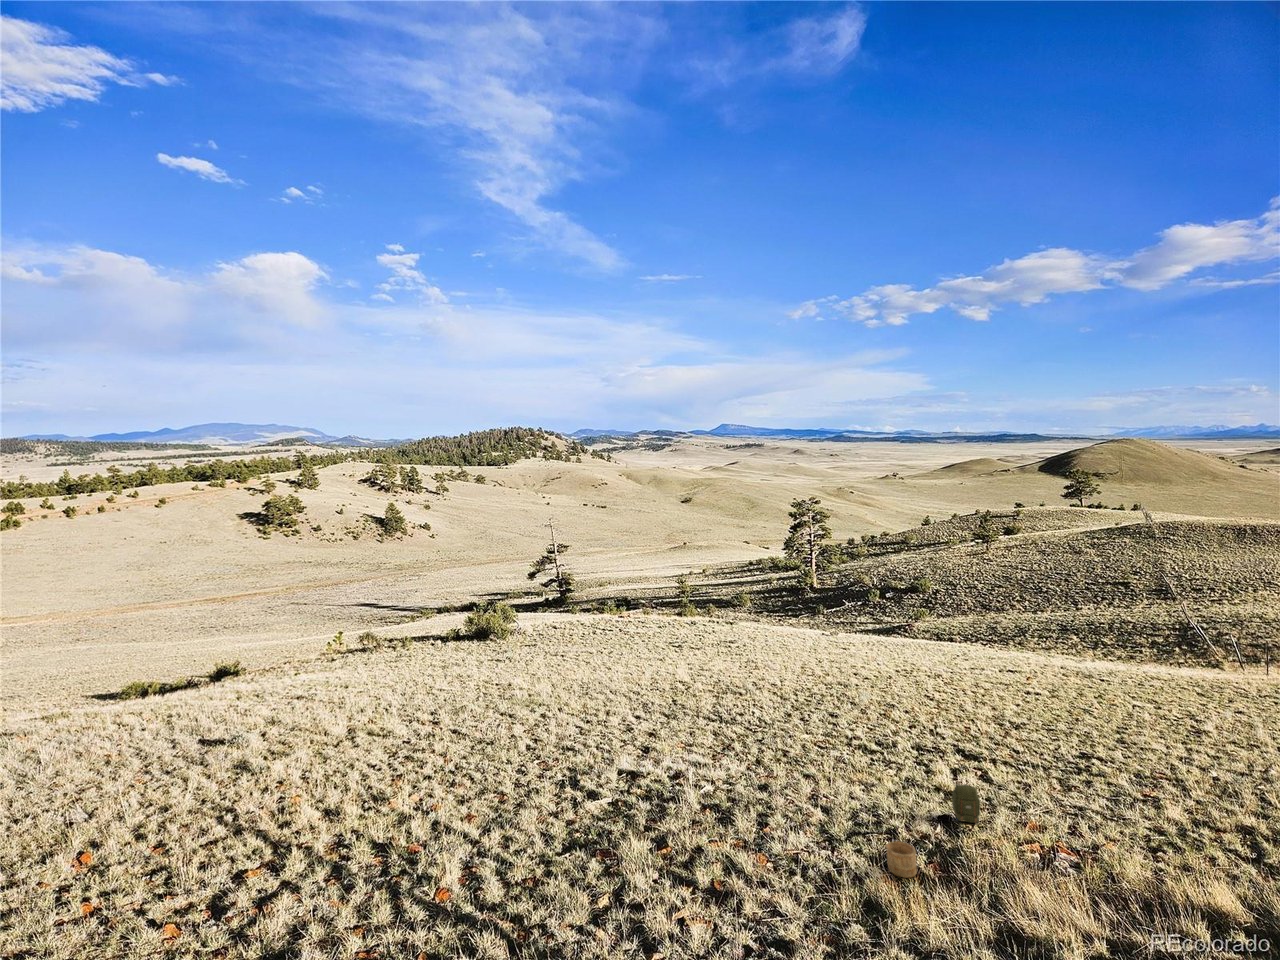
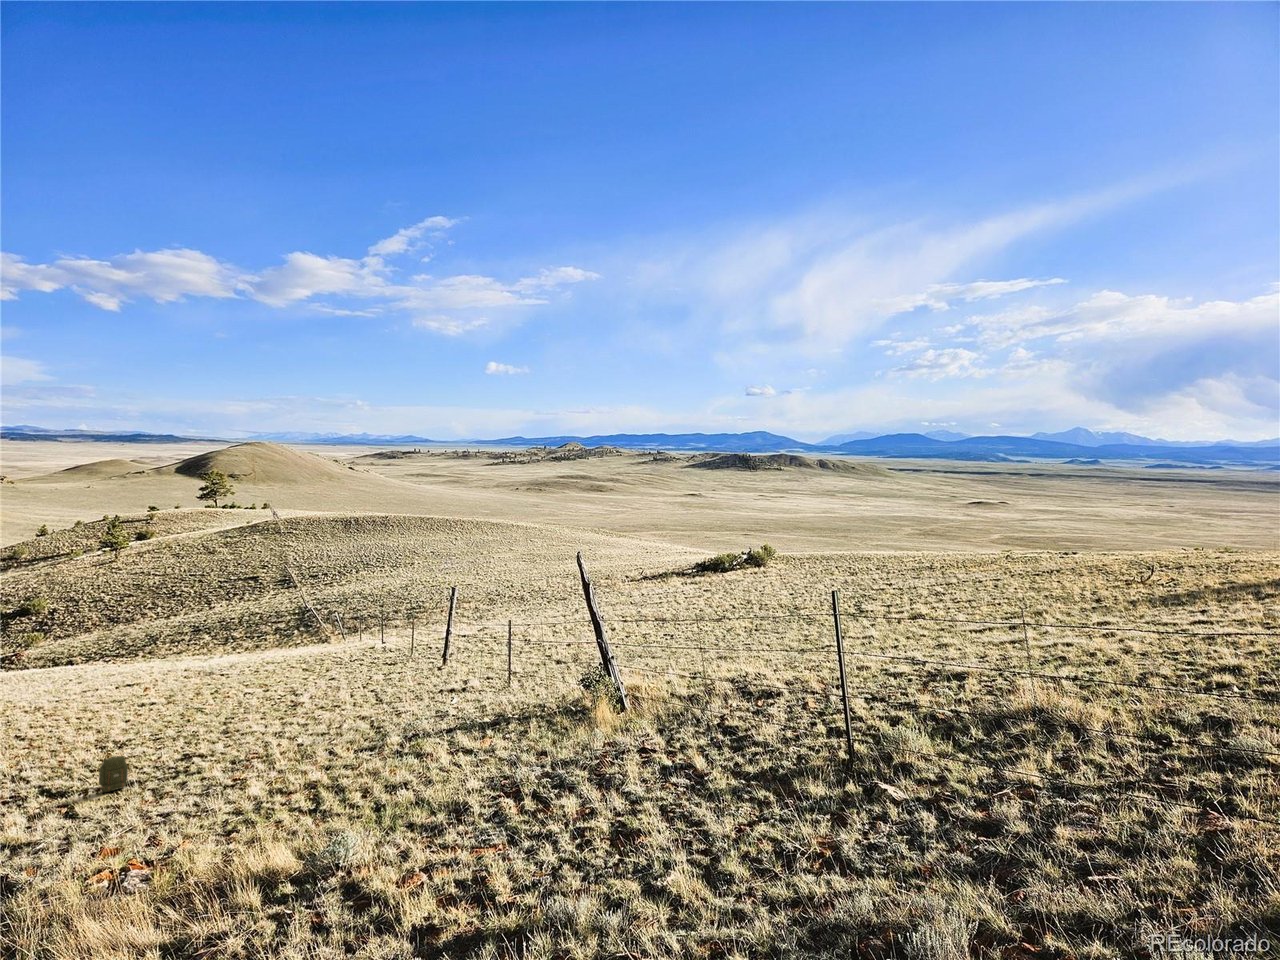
wooden bucket: present [886,841,917,878] -> none [34,815,70,847]

